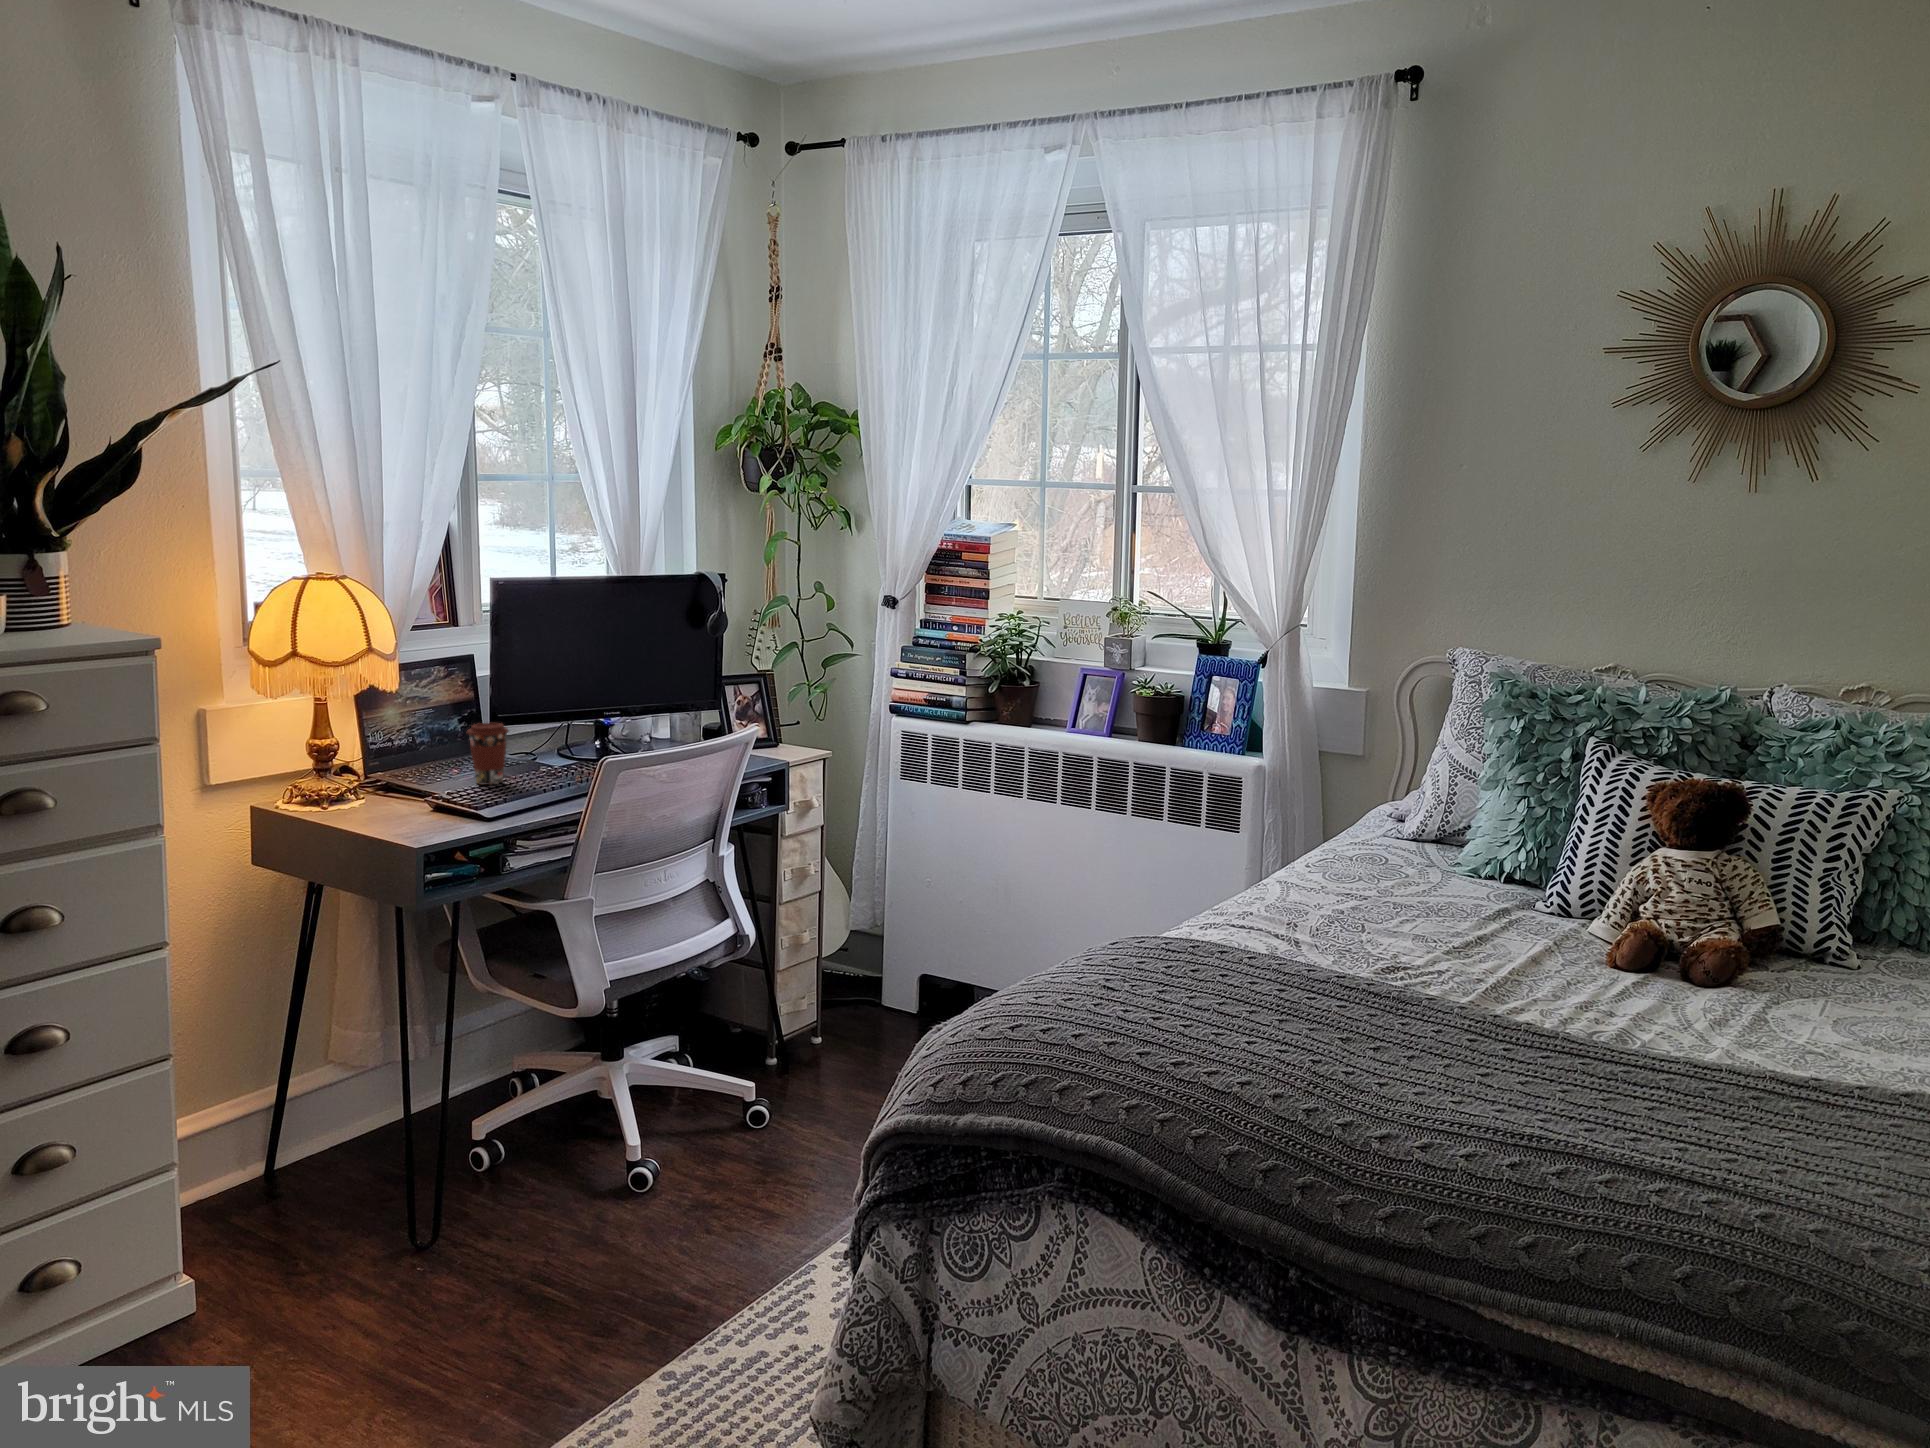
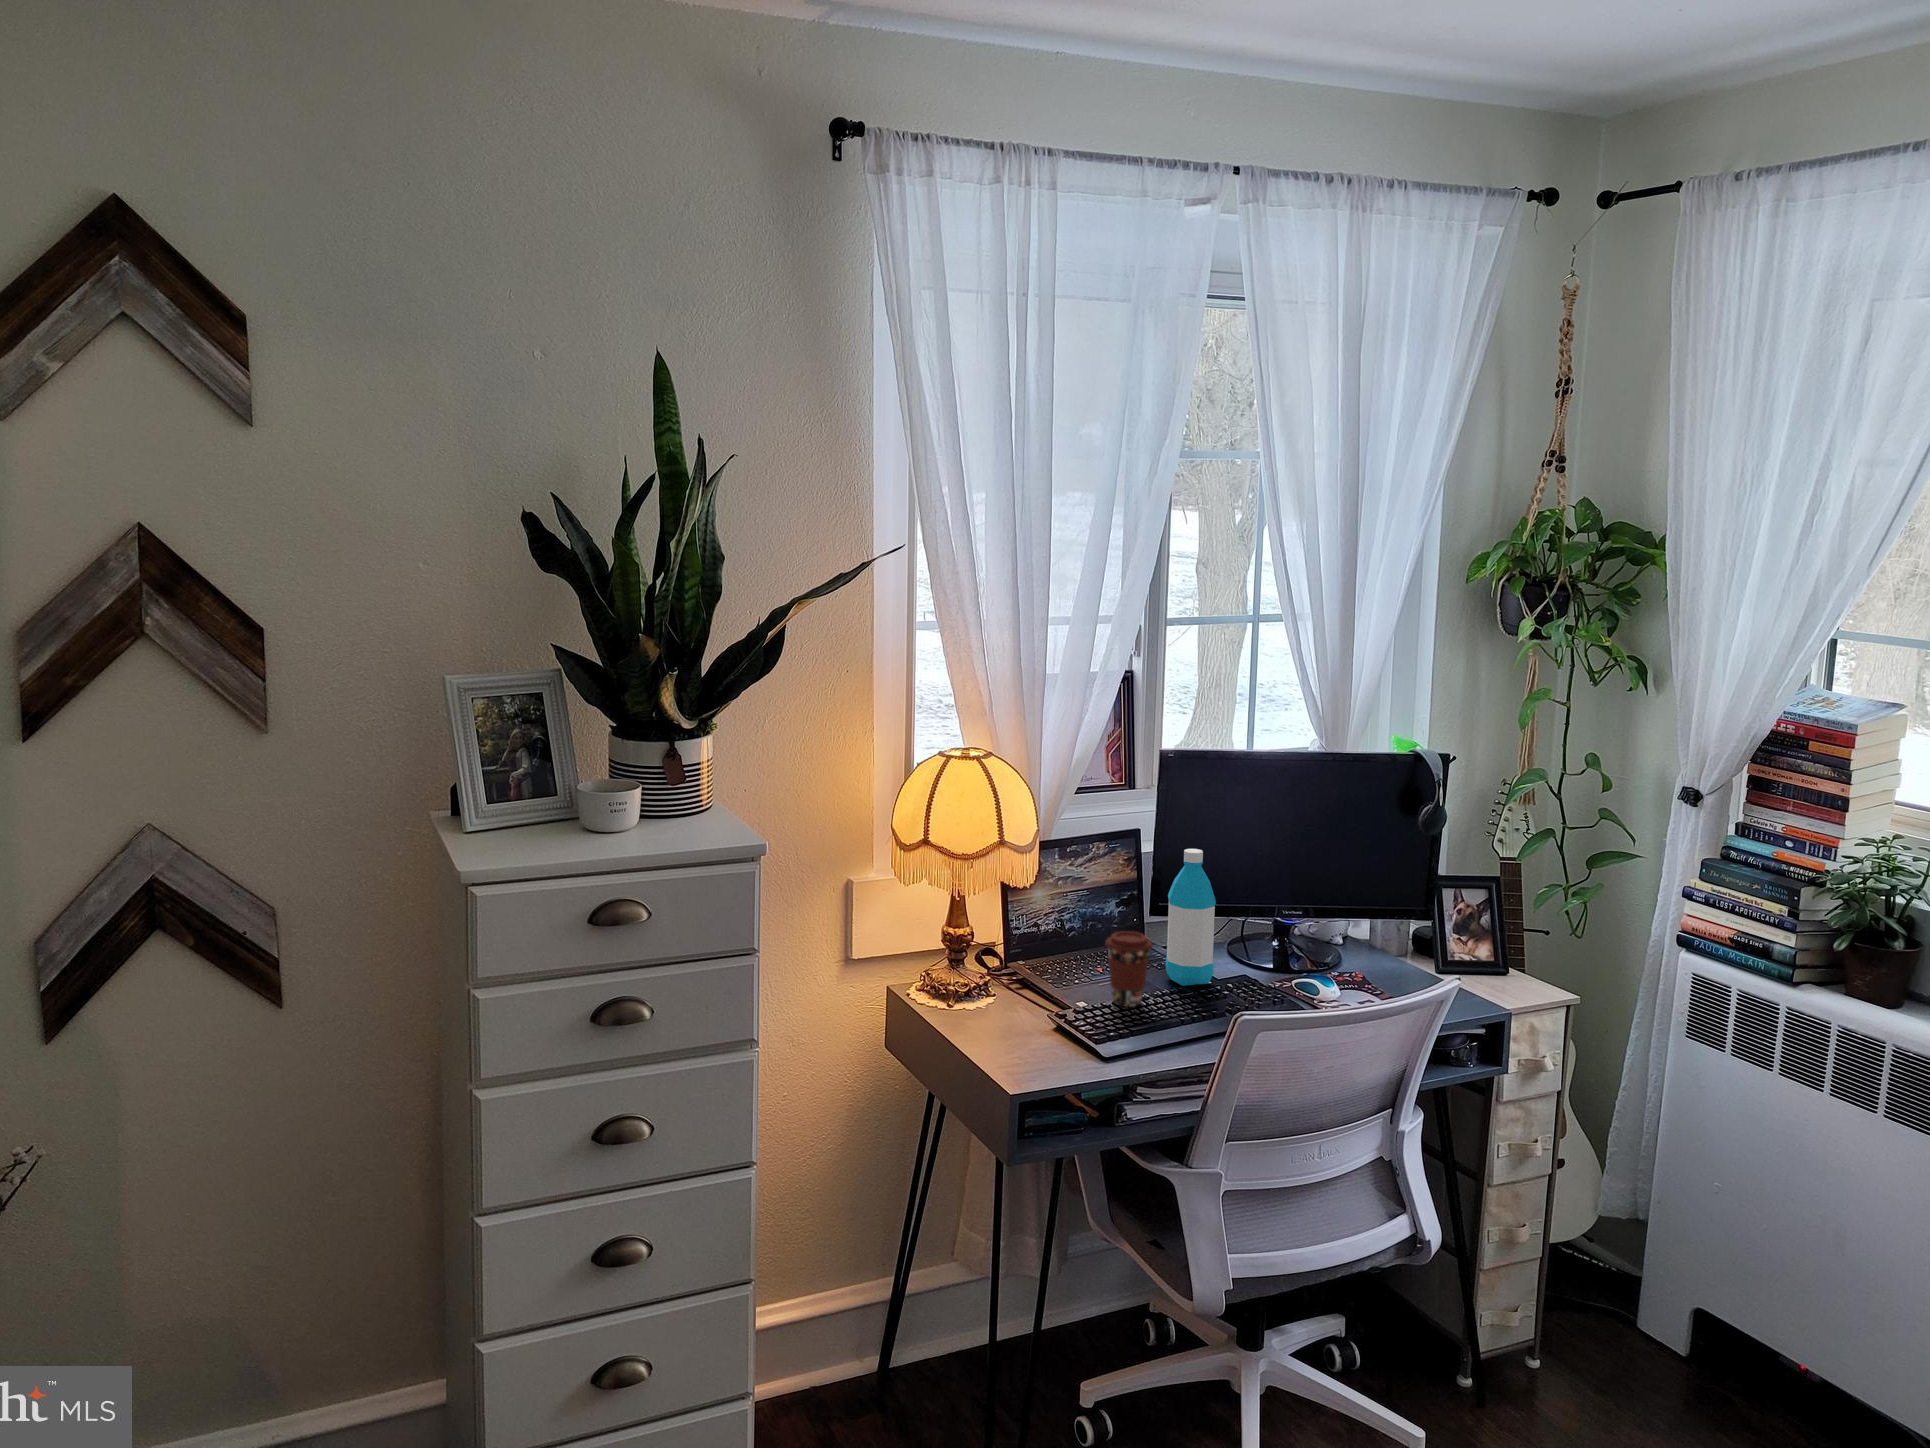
water bottle: none [511,654,556,771] -> present [1166,849,1216,986]

